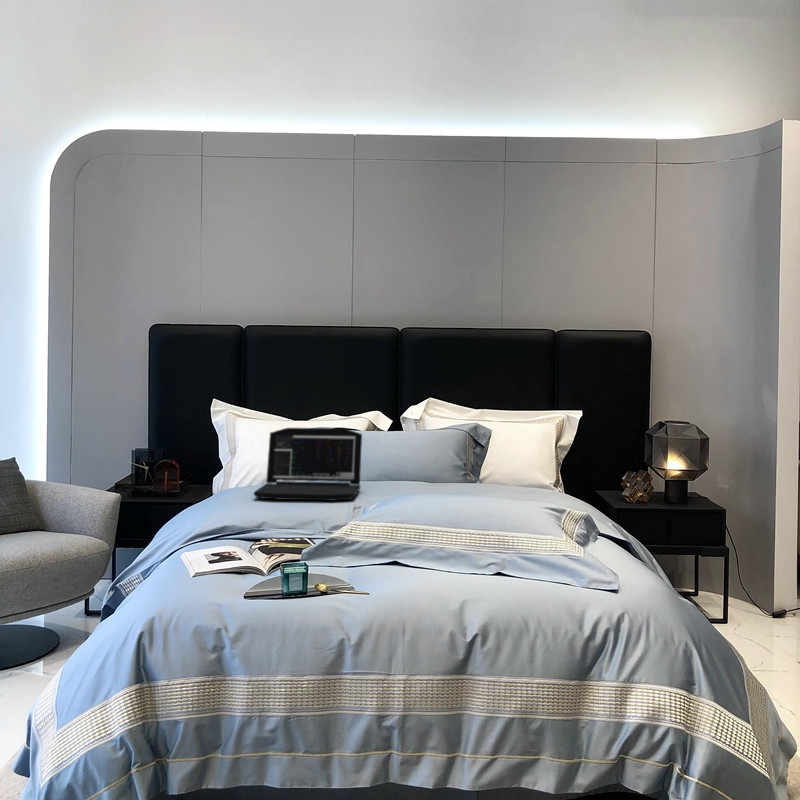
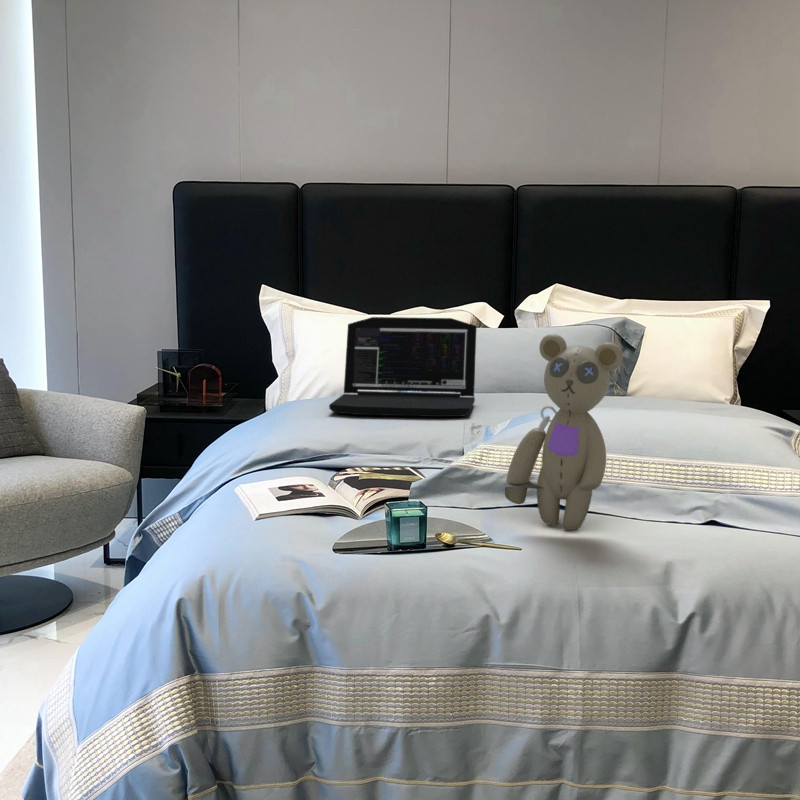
teddy bear: none [364,448,438,581] -> present [505,334,623,530]

